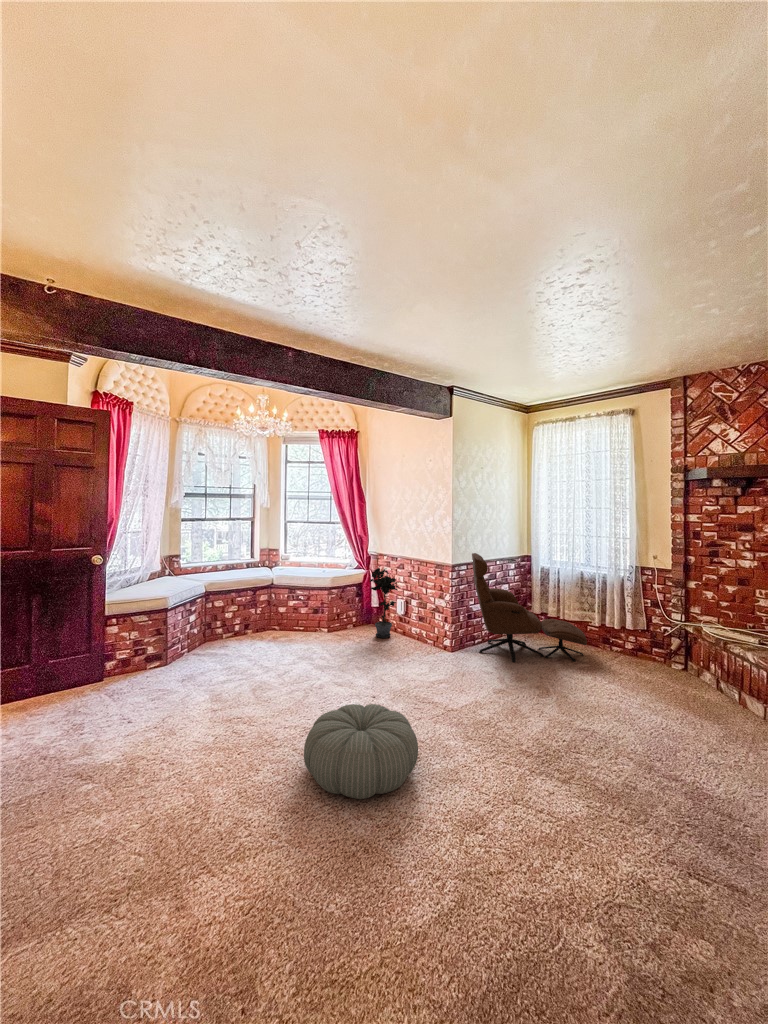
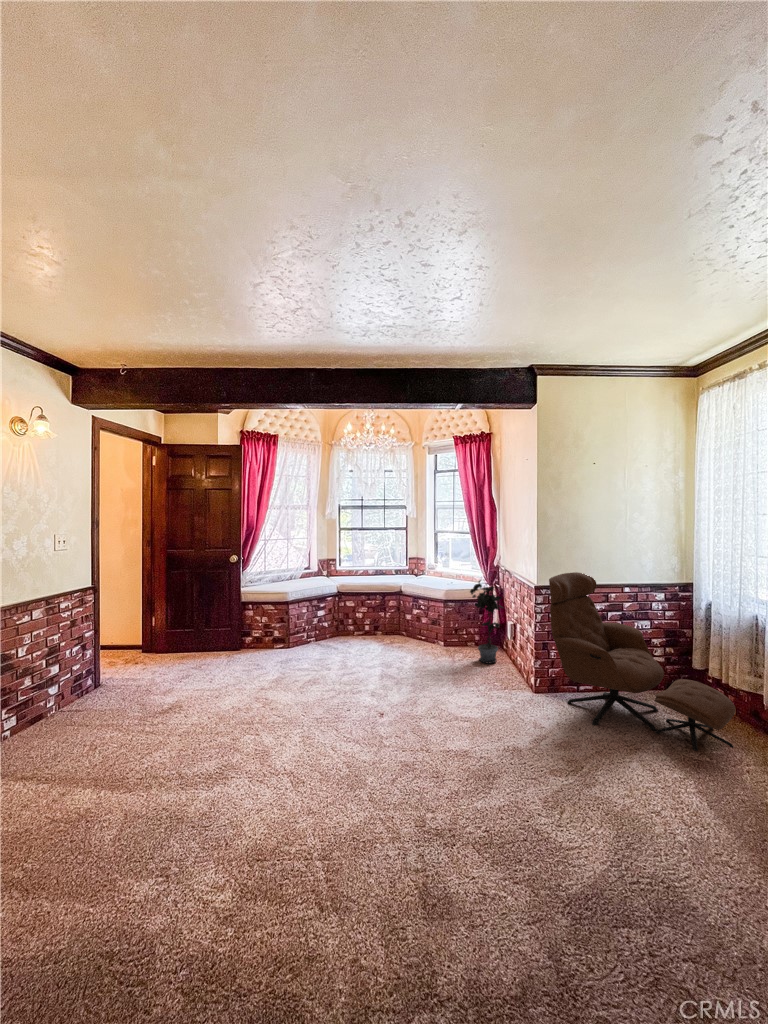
pouf: present [304,704,418,799] -> none [219,699,323,775]

